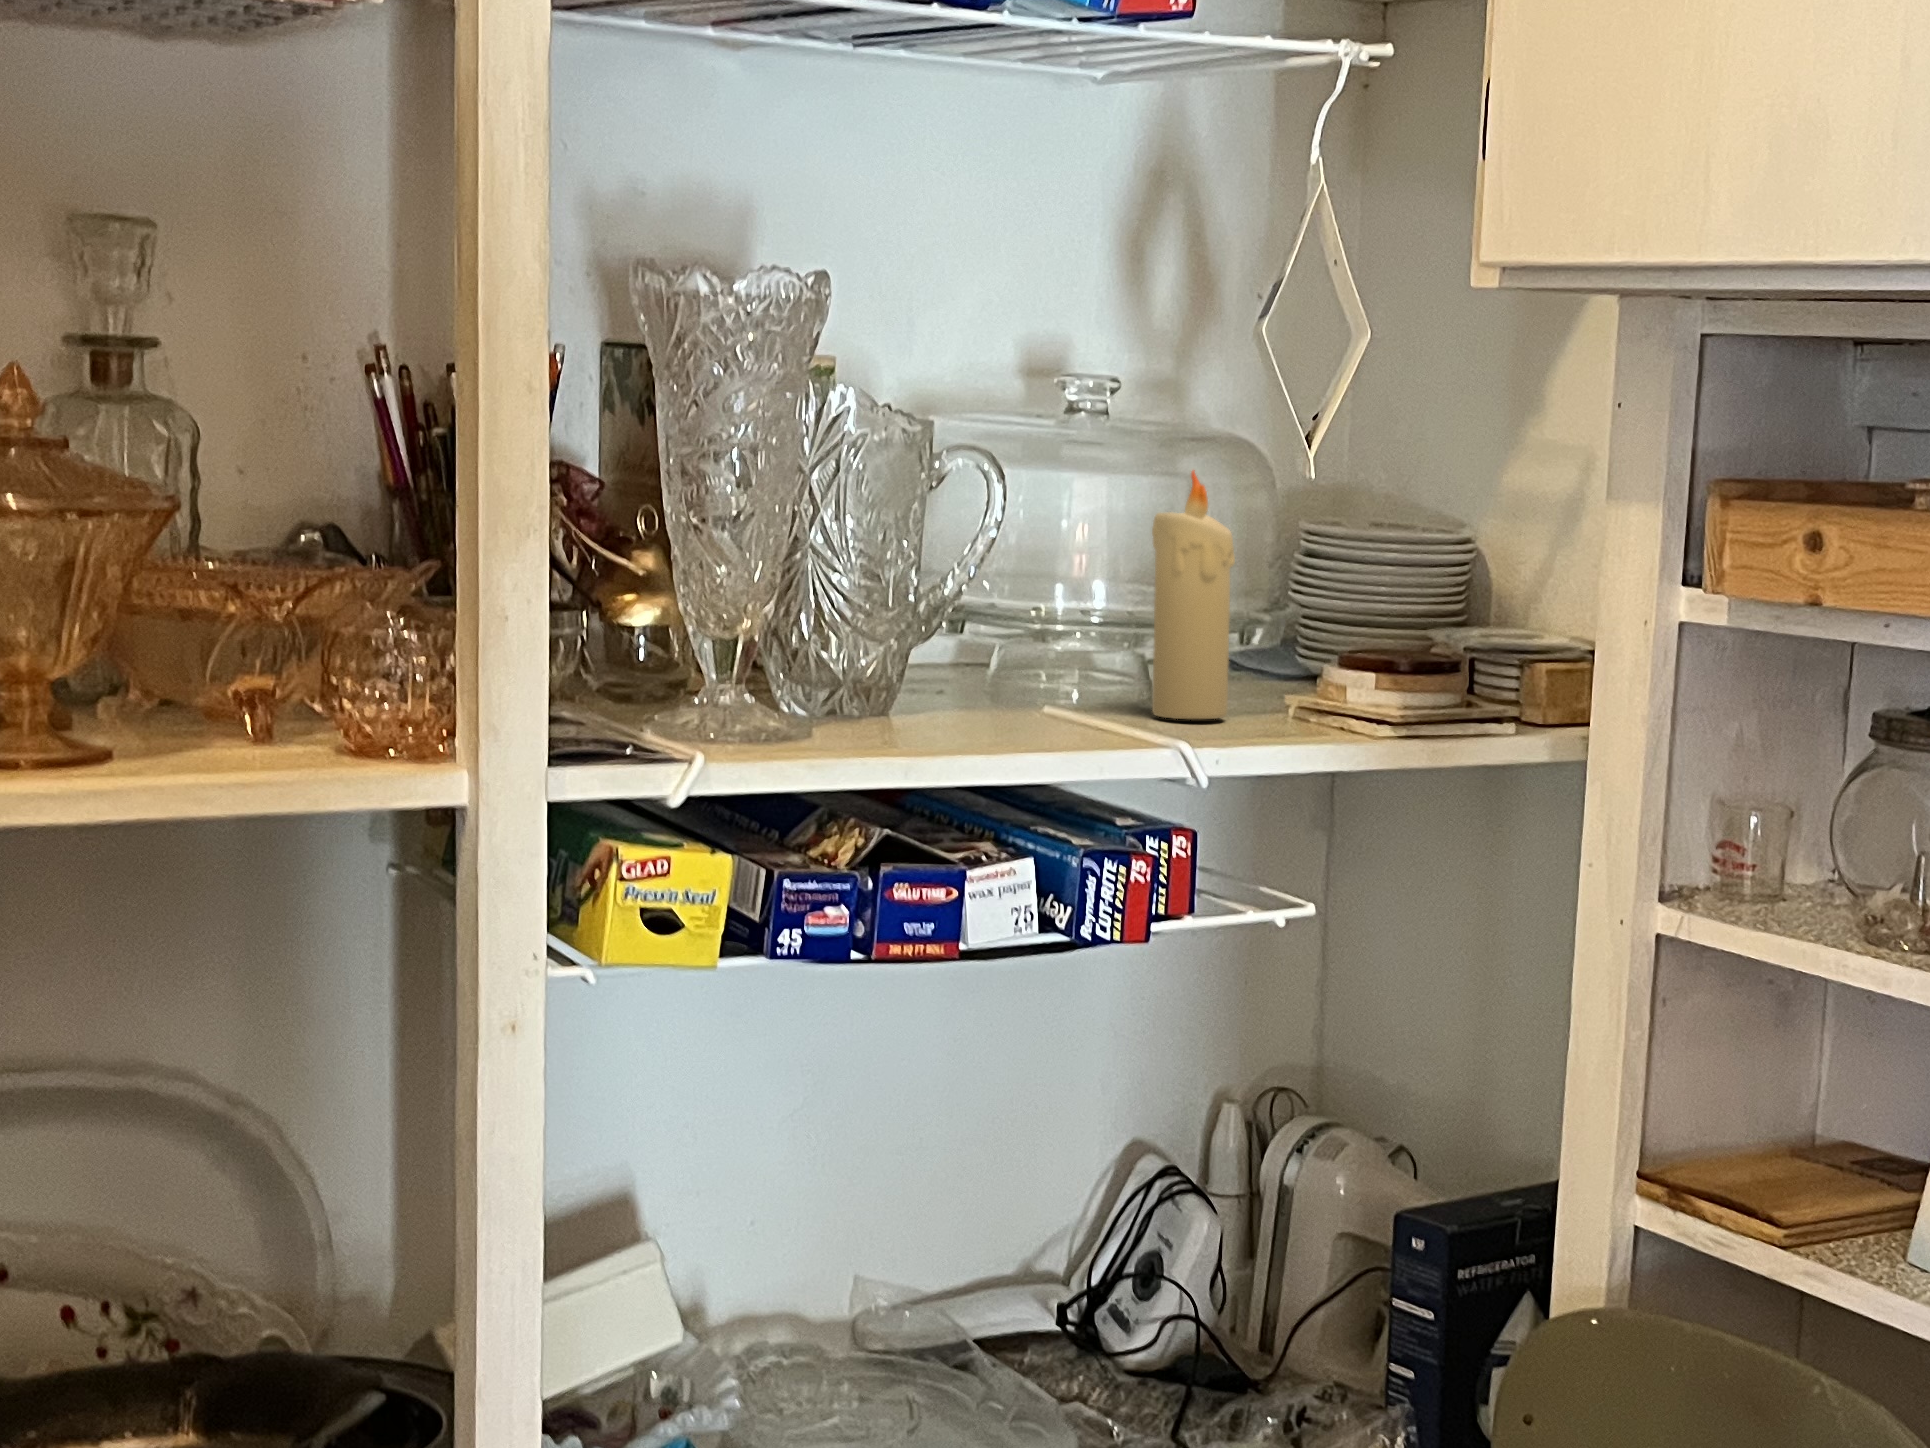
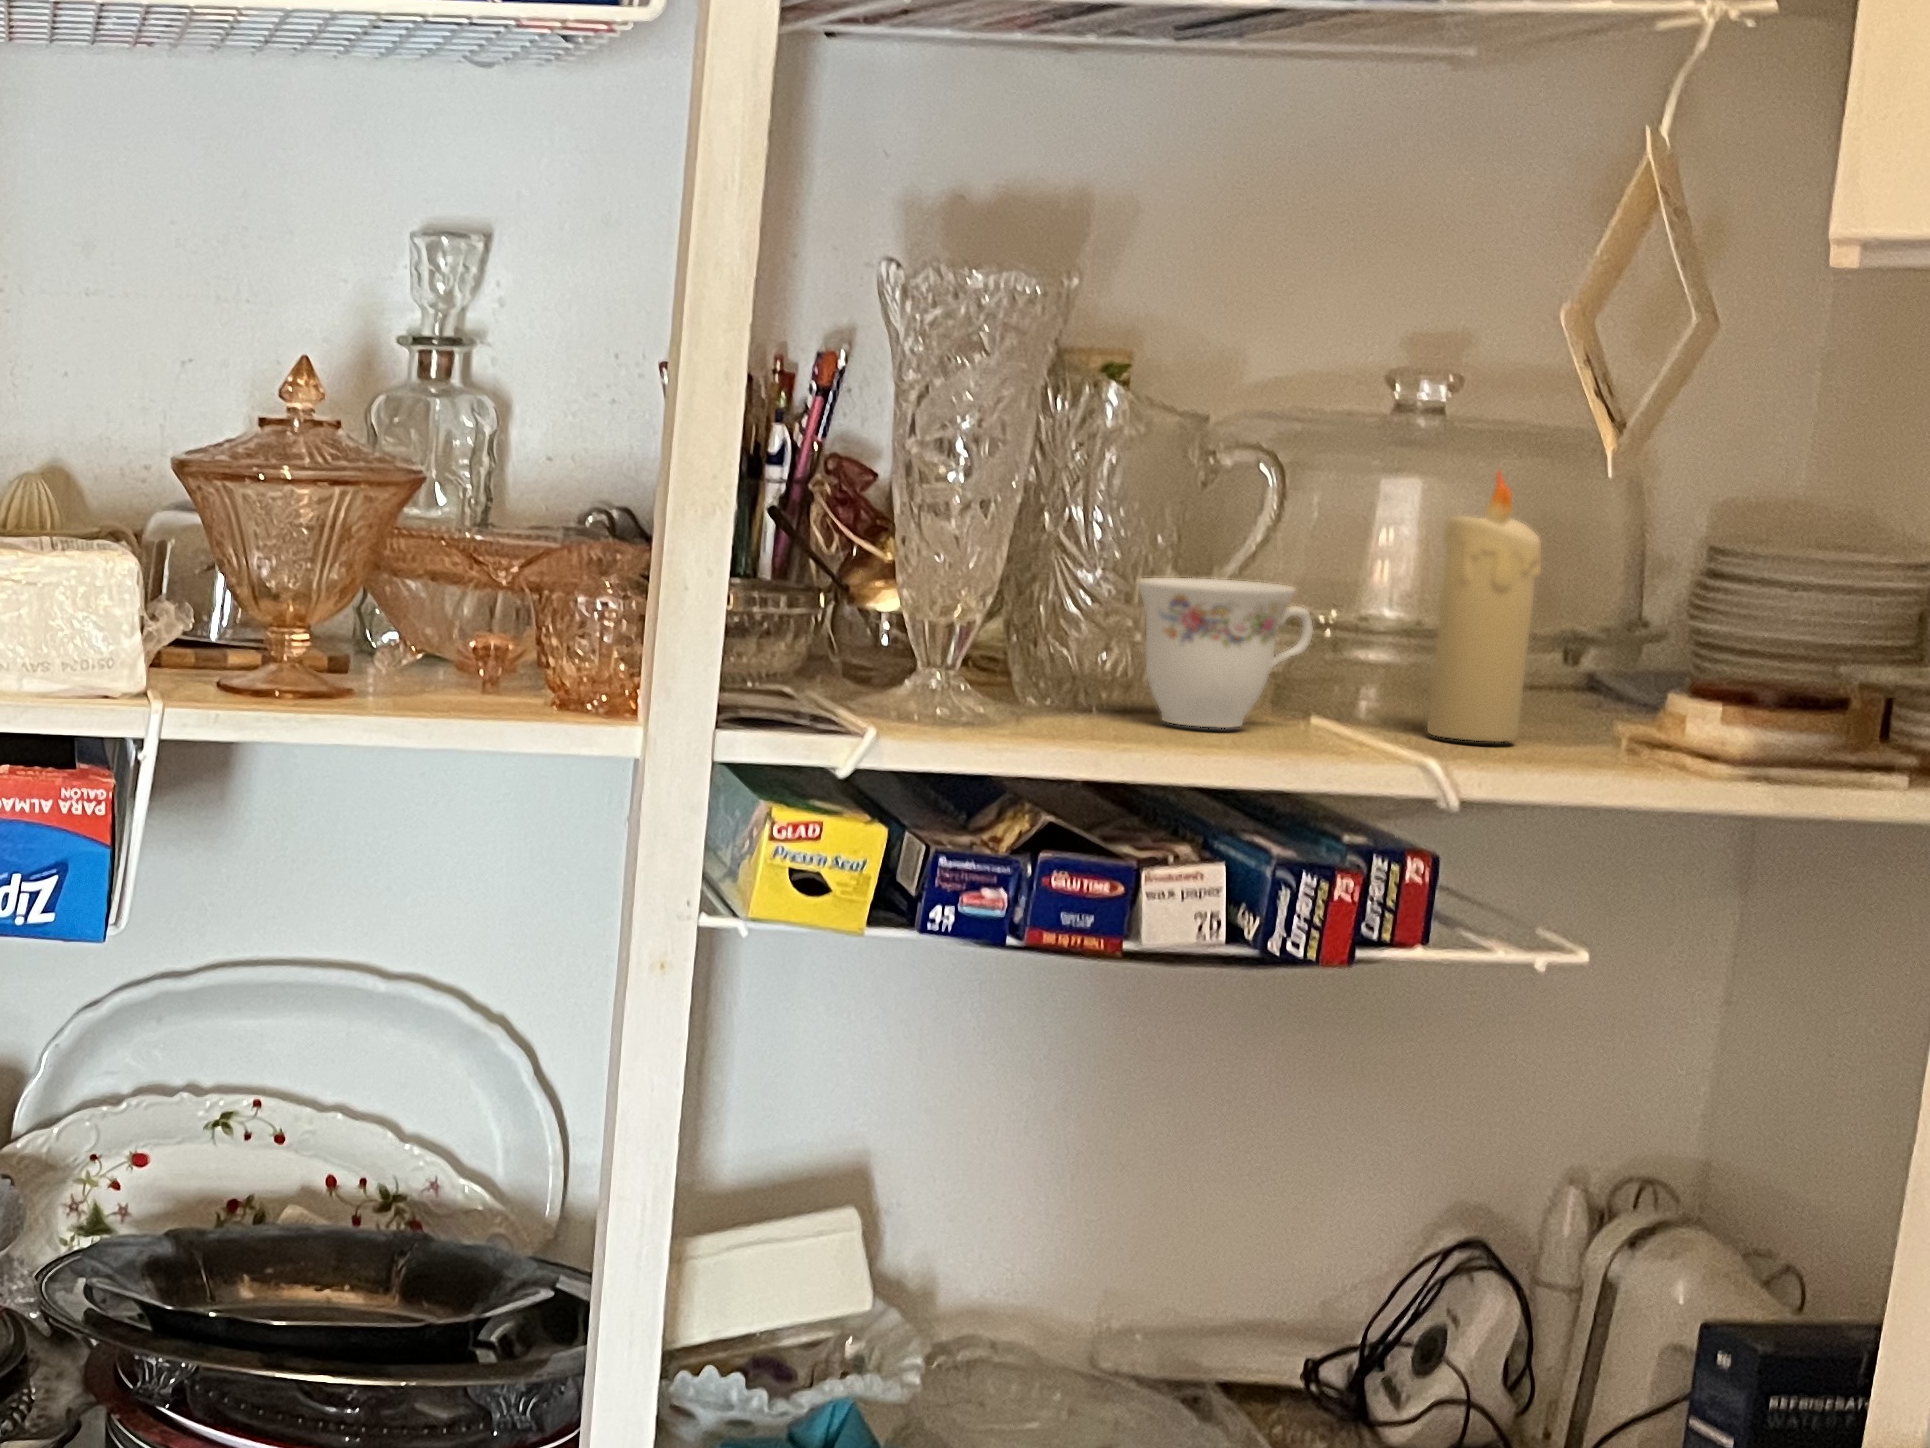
teacup: none [900,581,1055,725] -> present [1137,578,1312,728]

